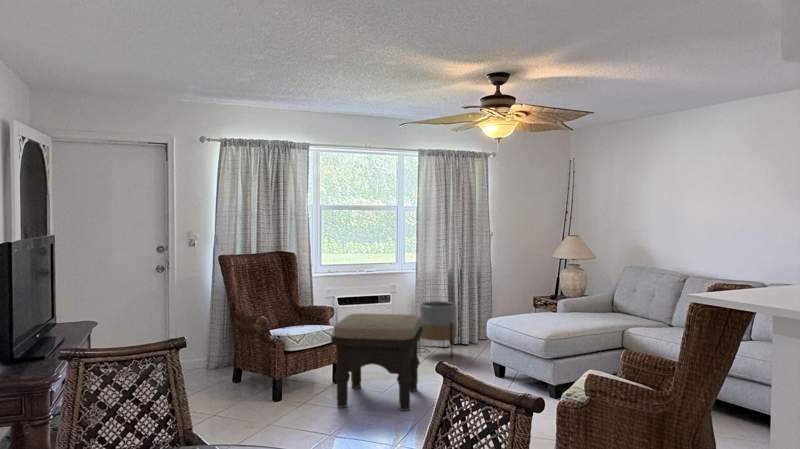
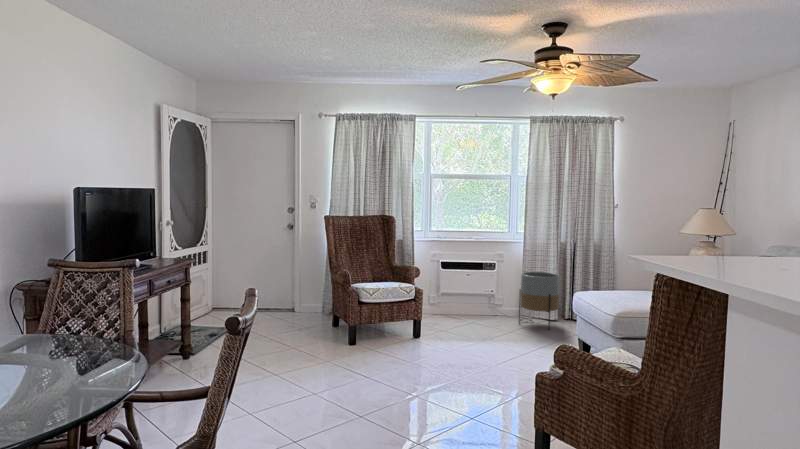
ottoman: present [331,313,423,411] -> none [390,273,488,368]

